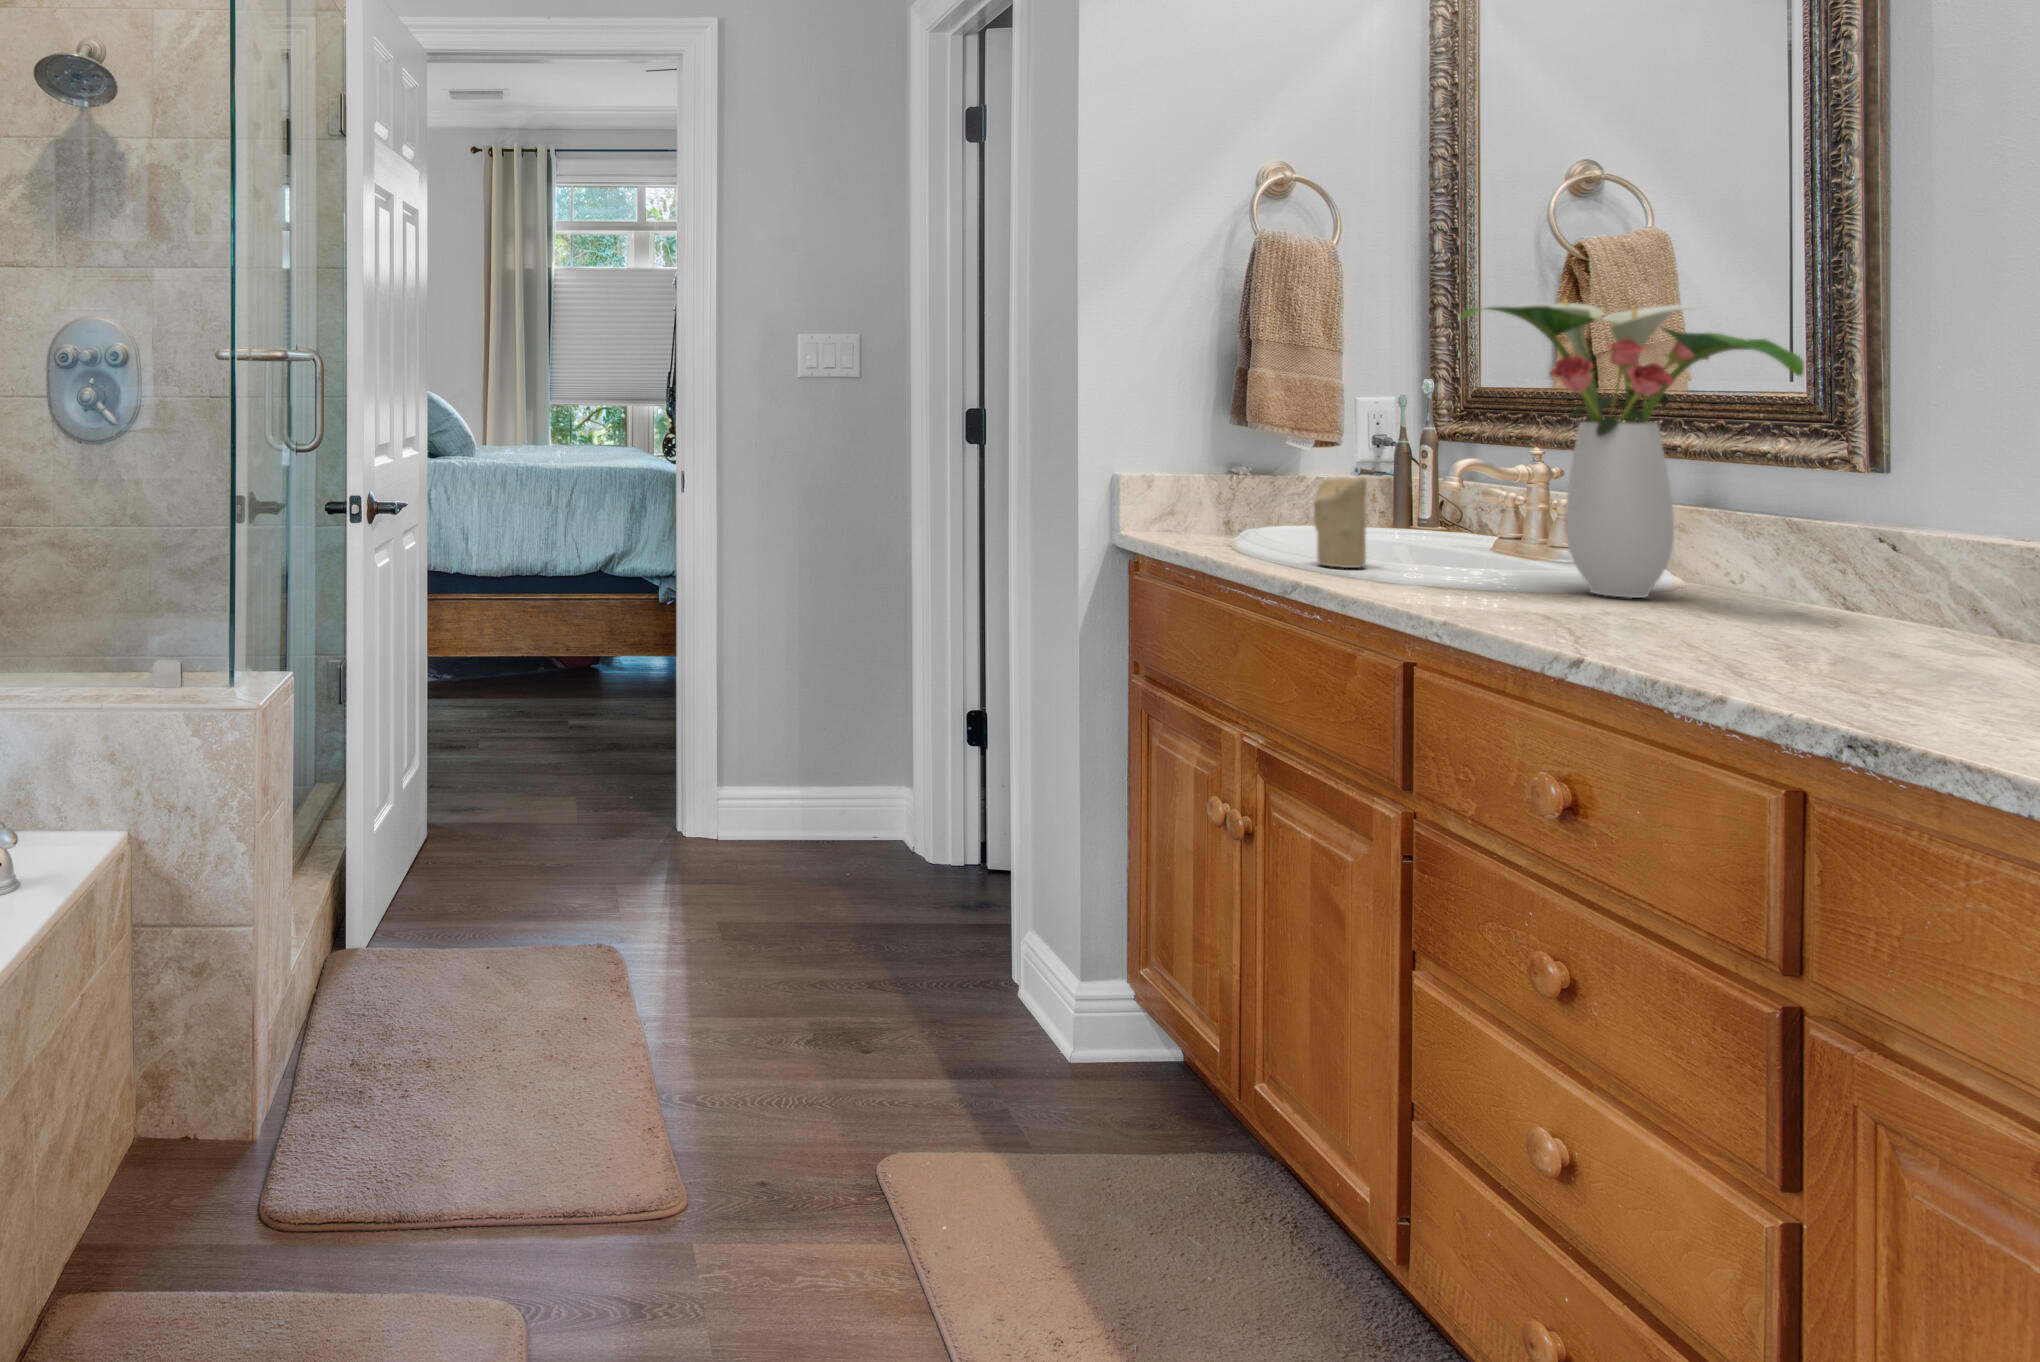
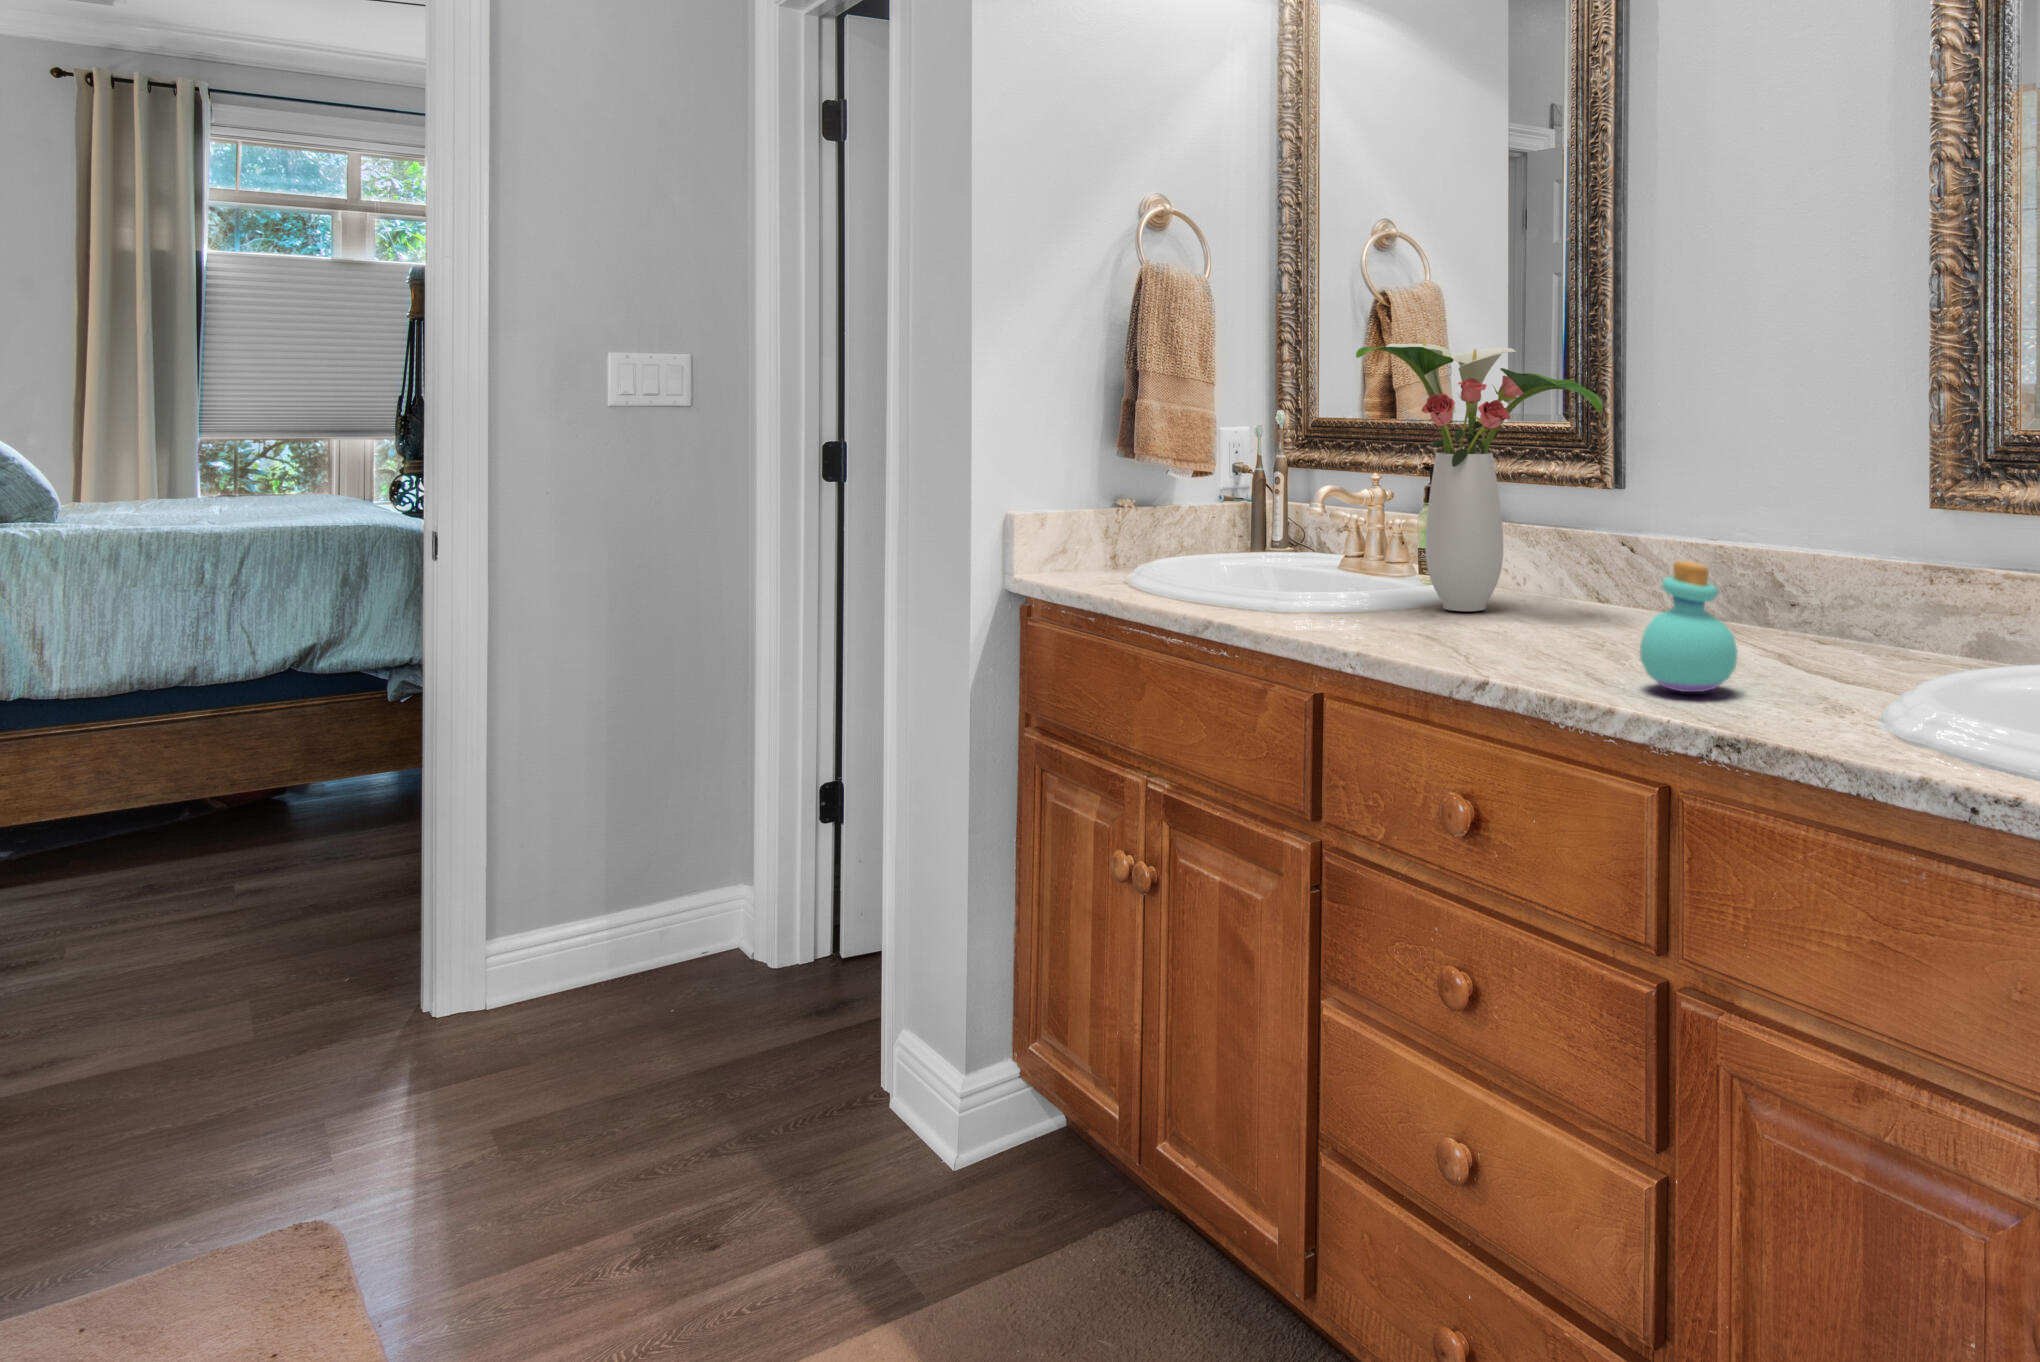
candle: present [1314,477,1367,568] -> none [1215,510,1260,602]
perfume bottle: none [1783,542,1932,694] -> present [1640,561,1737,692]

